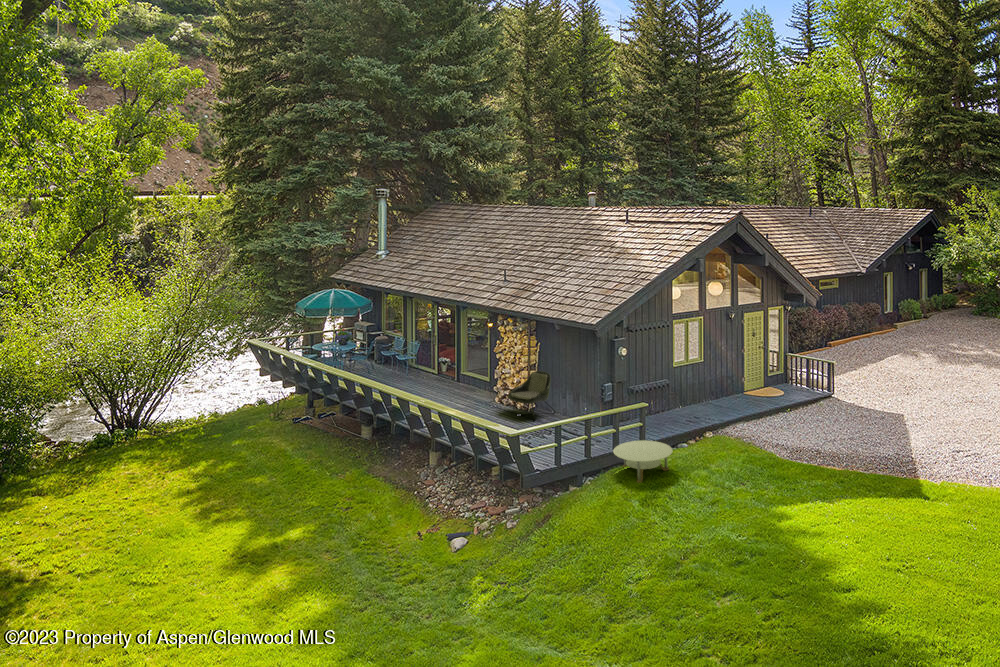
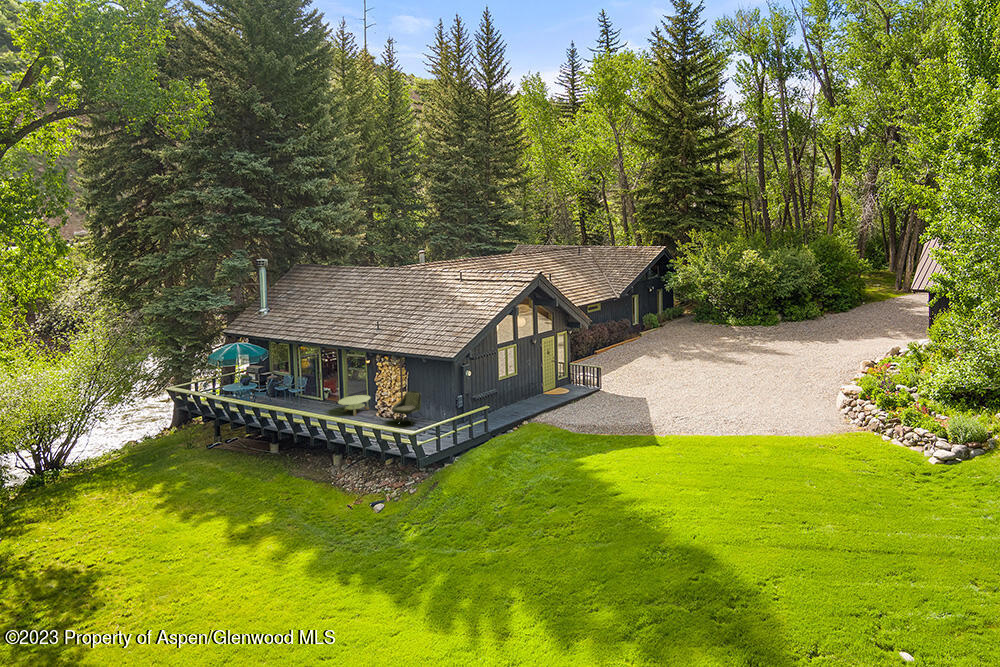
round table: present [613,441,672,483] -> present [338,395,370,416]

